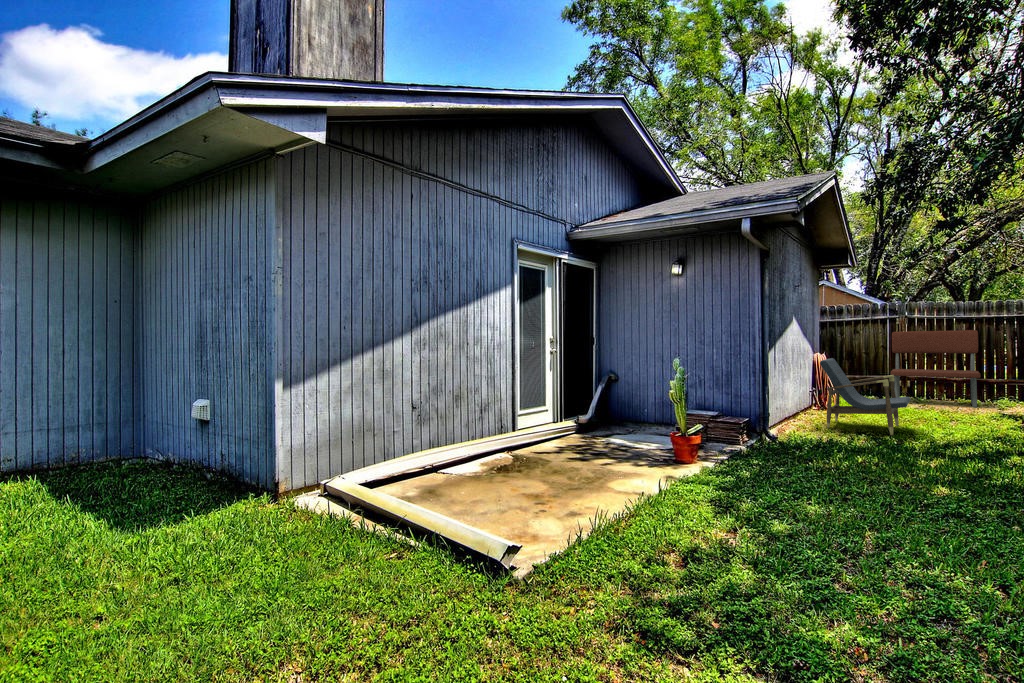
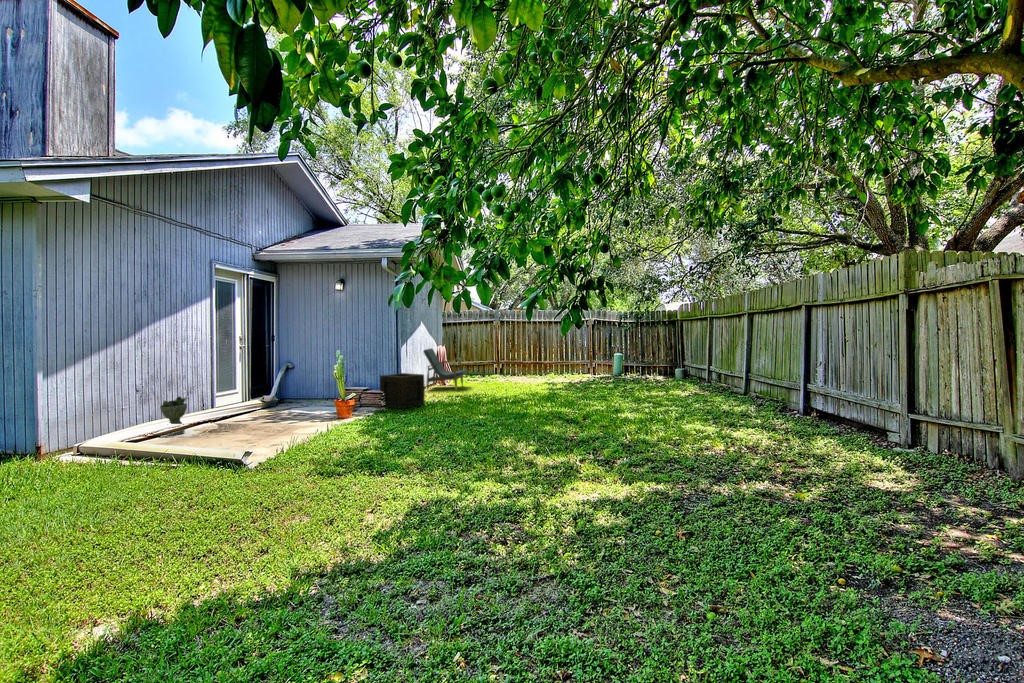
bench: present [891,330,981,407] -> none [468,331,509,375]
wooden crate: none [750,400,842,469] -> present [380,373,425,409]
planter: none [441,417,471,471] -> present [160,397,187,436]

